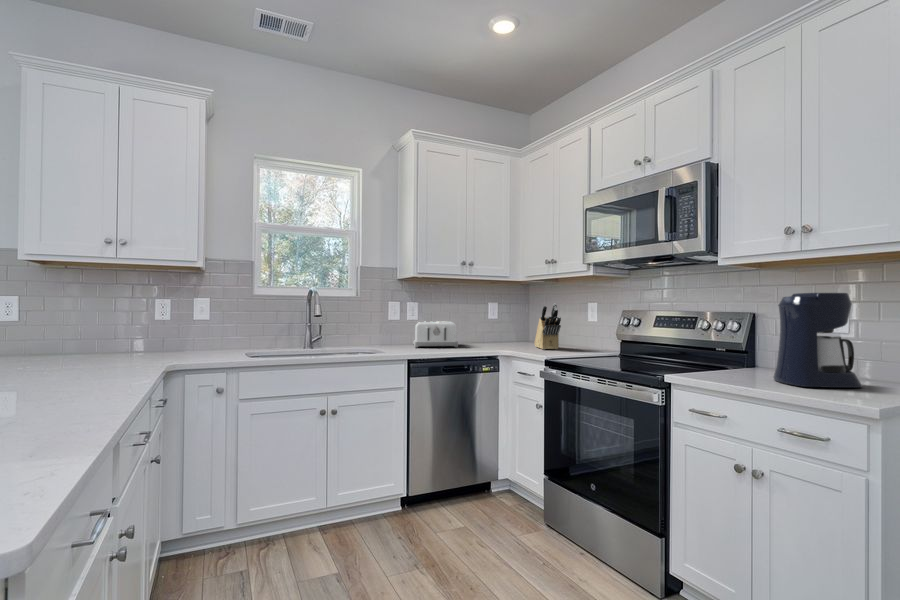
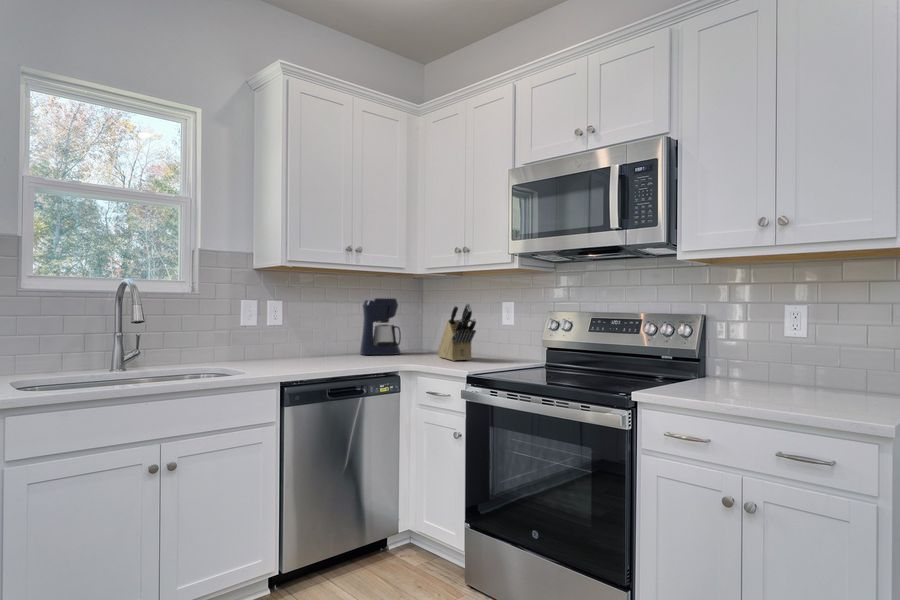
coffee maker: present [773,293,862,388] -> present [360,298,401,355]
toaster: present [413,321,458,348] -> none [275,326,341,363]

